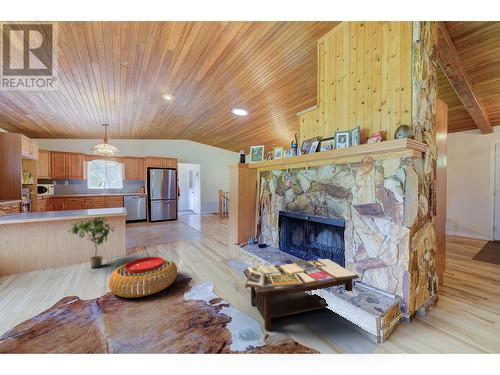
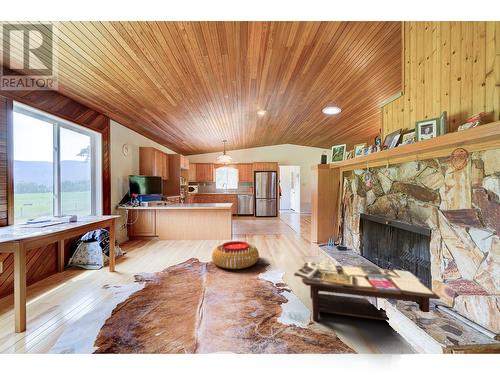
potted plant: present [68,217,114,268] -> none [195,208,224,245]

